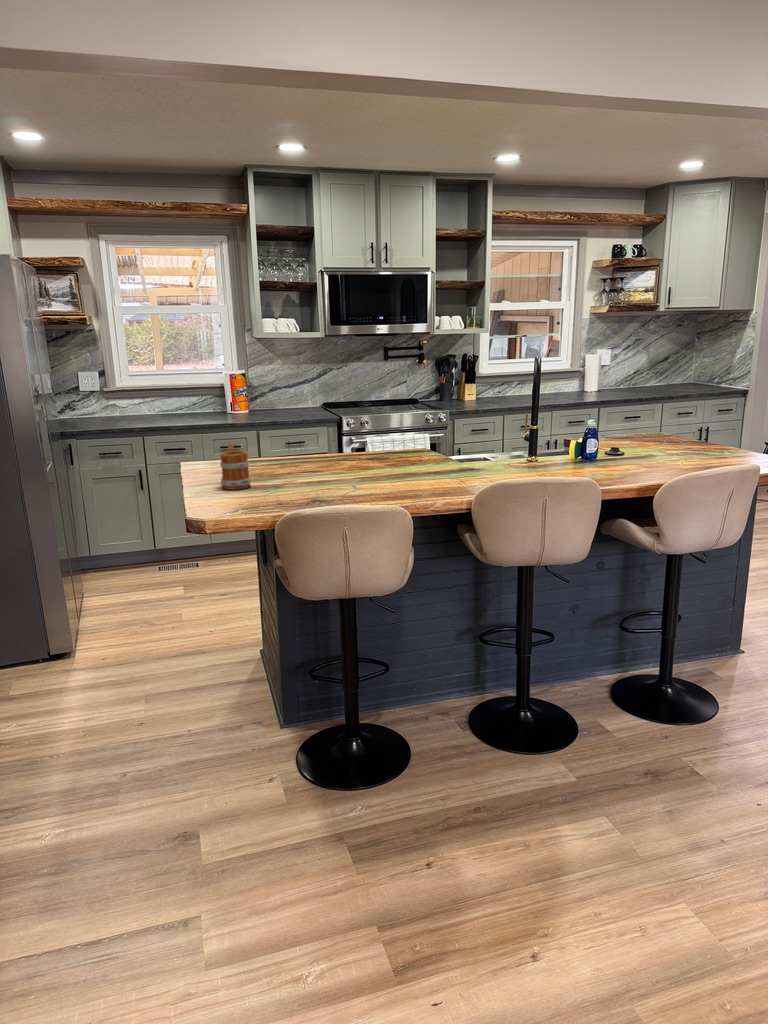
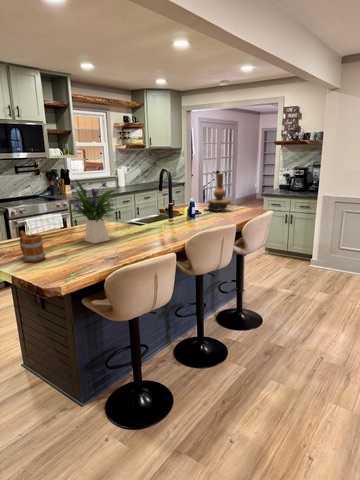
flower arrangement: none [302,373,400,479] -> present [70,180,119,243]
vase: none [642,374,701,461] -> present [205,173,231,212]

